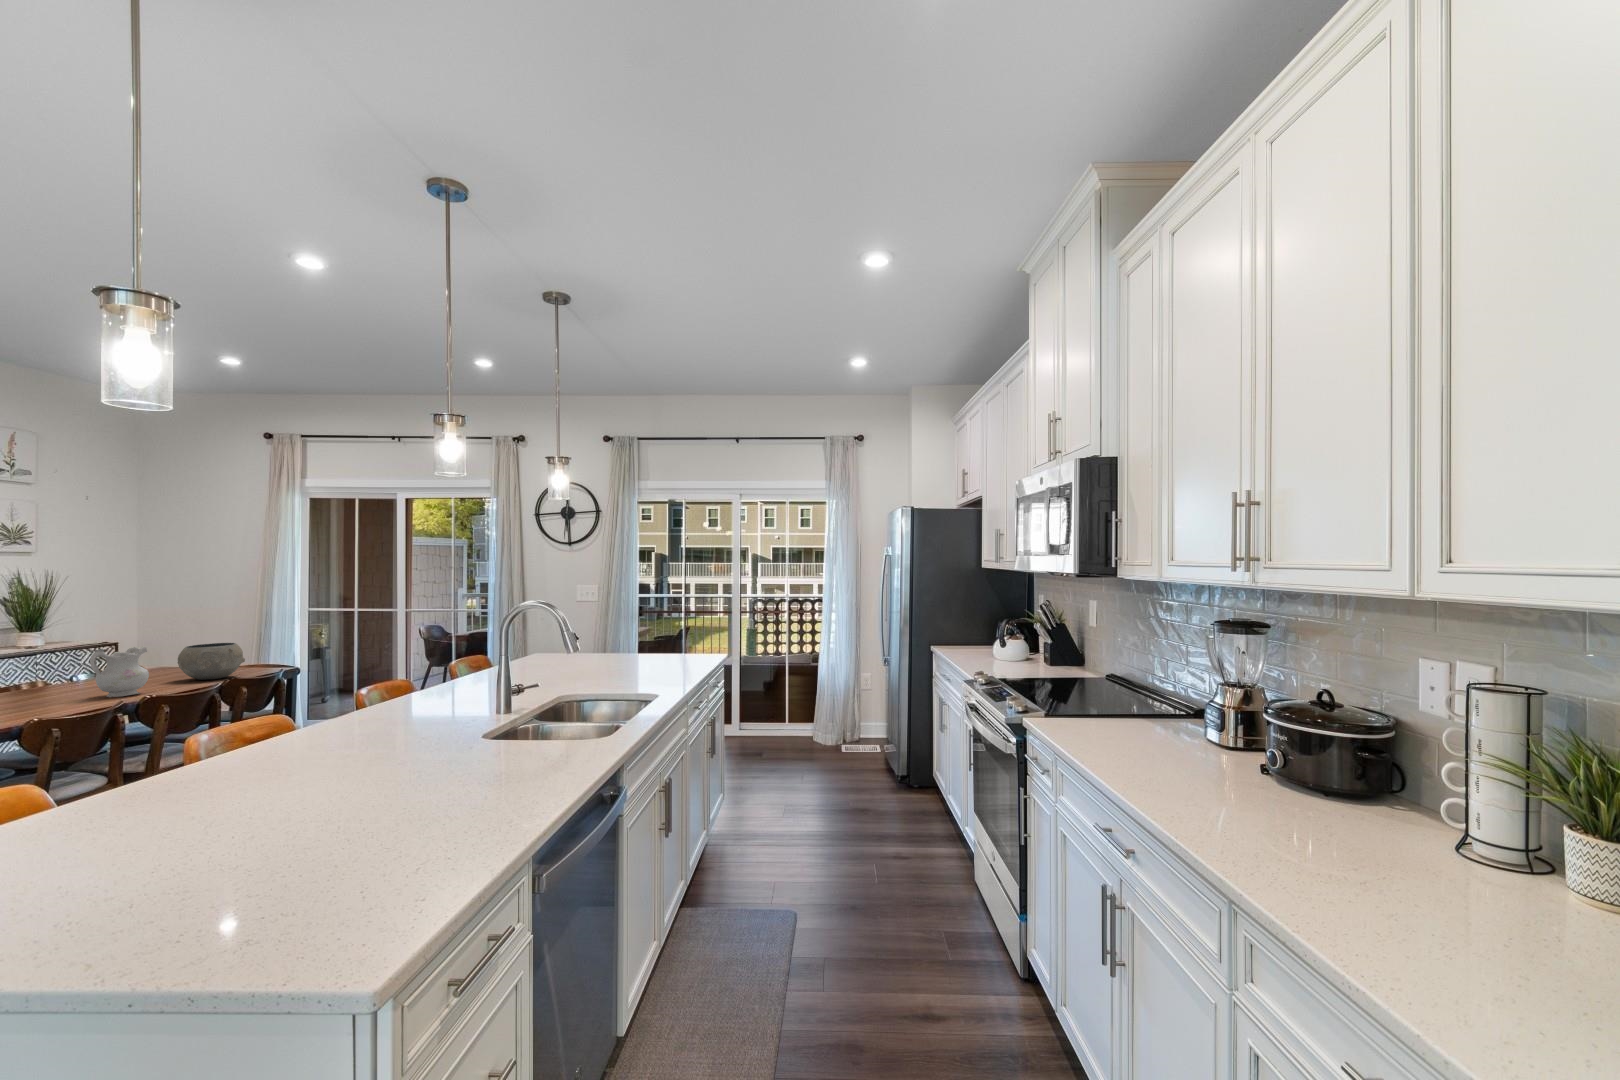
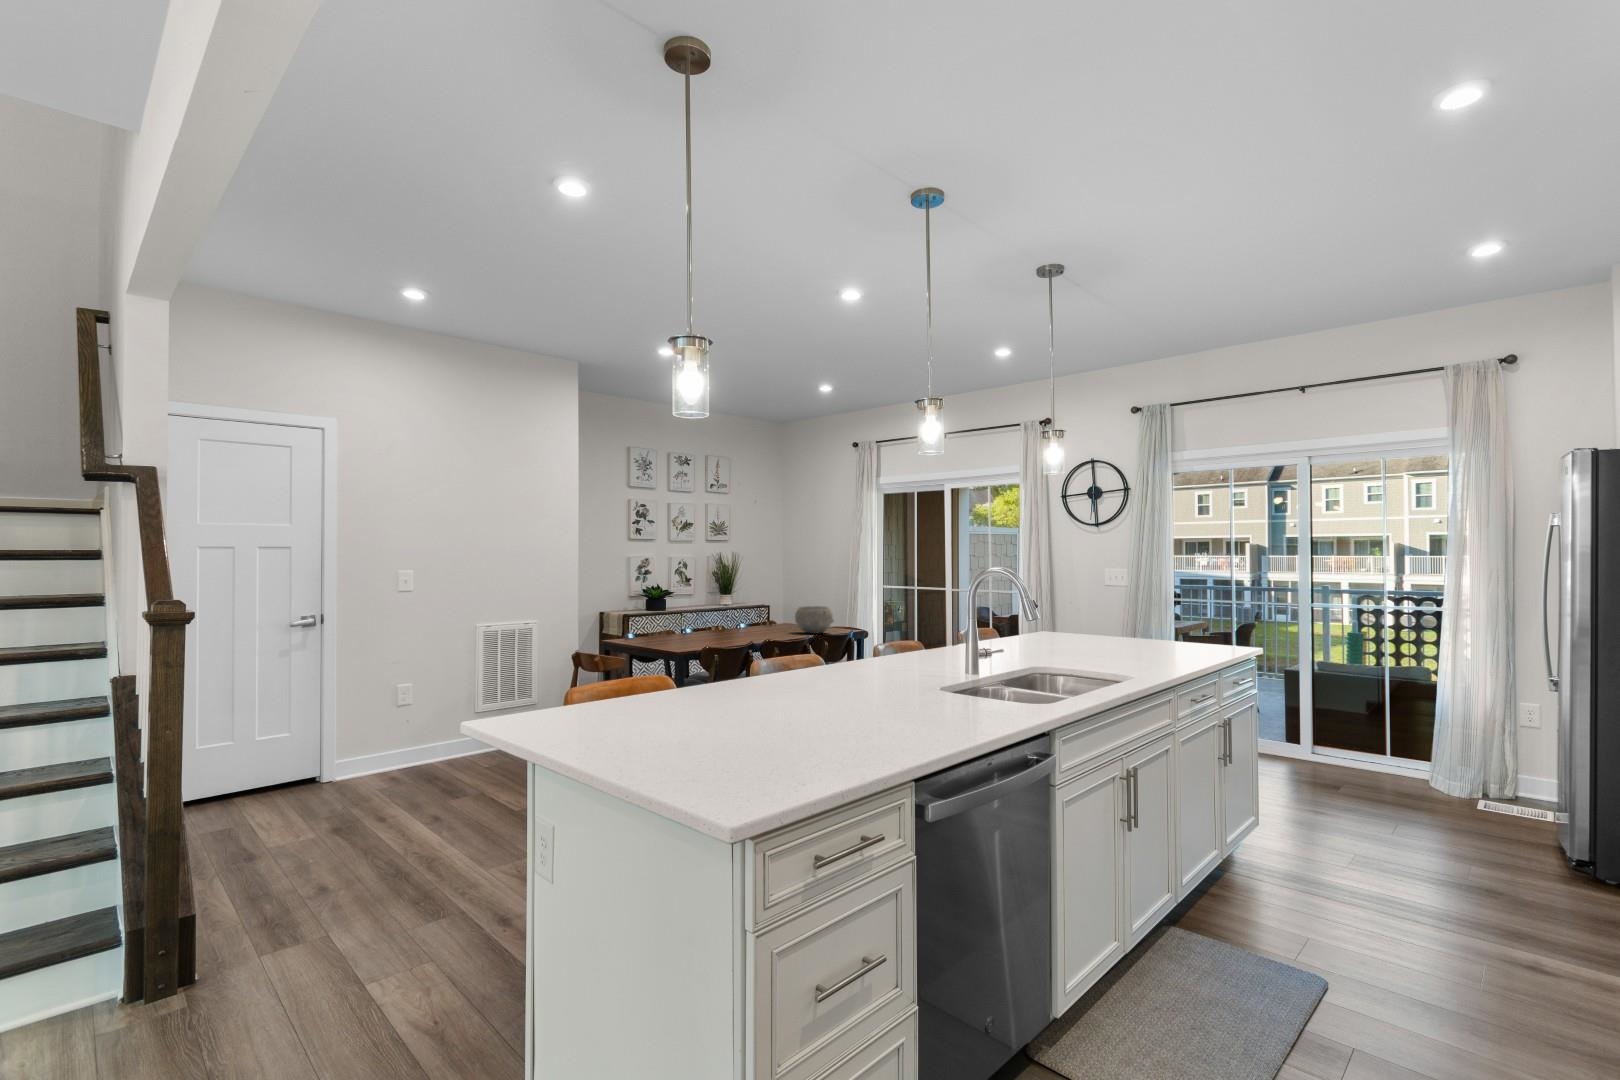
ceramic pitcher: present [90,647,149,697] -> none [747,602,777,637]

